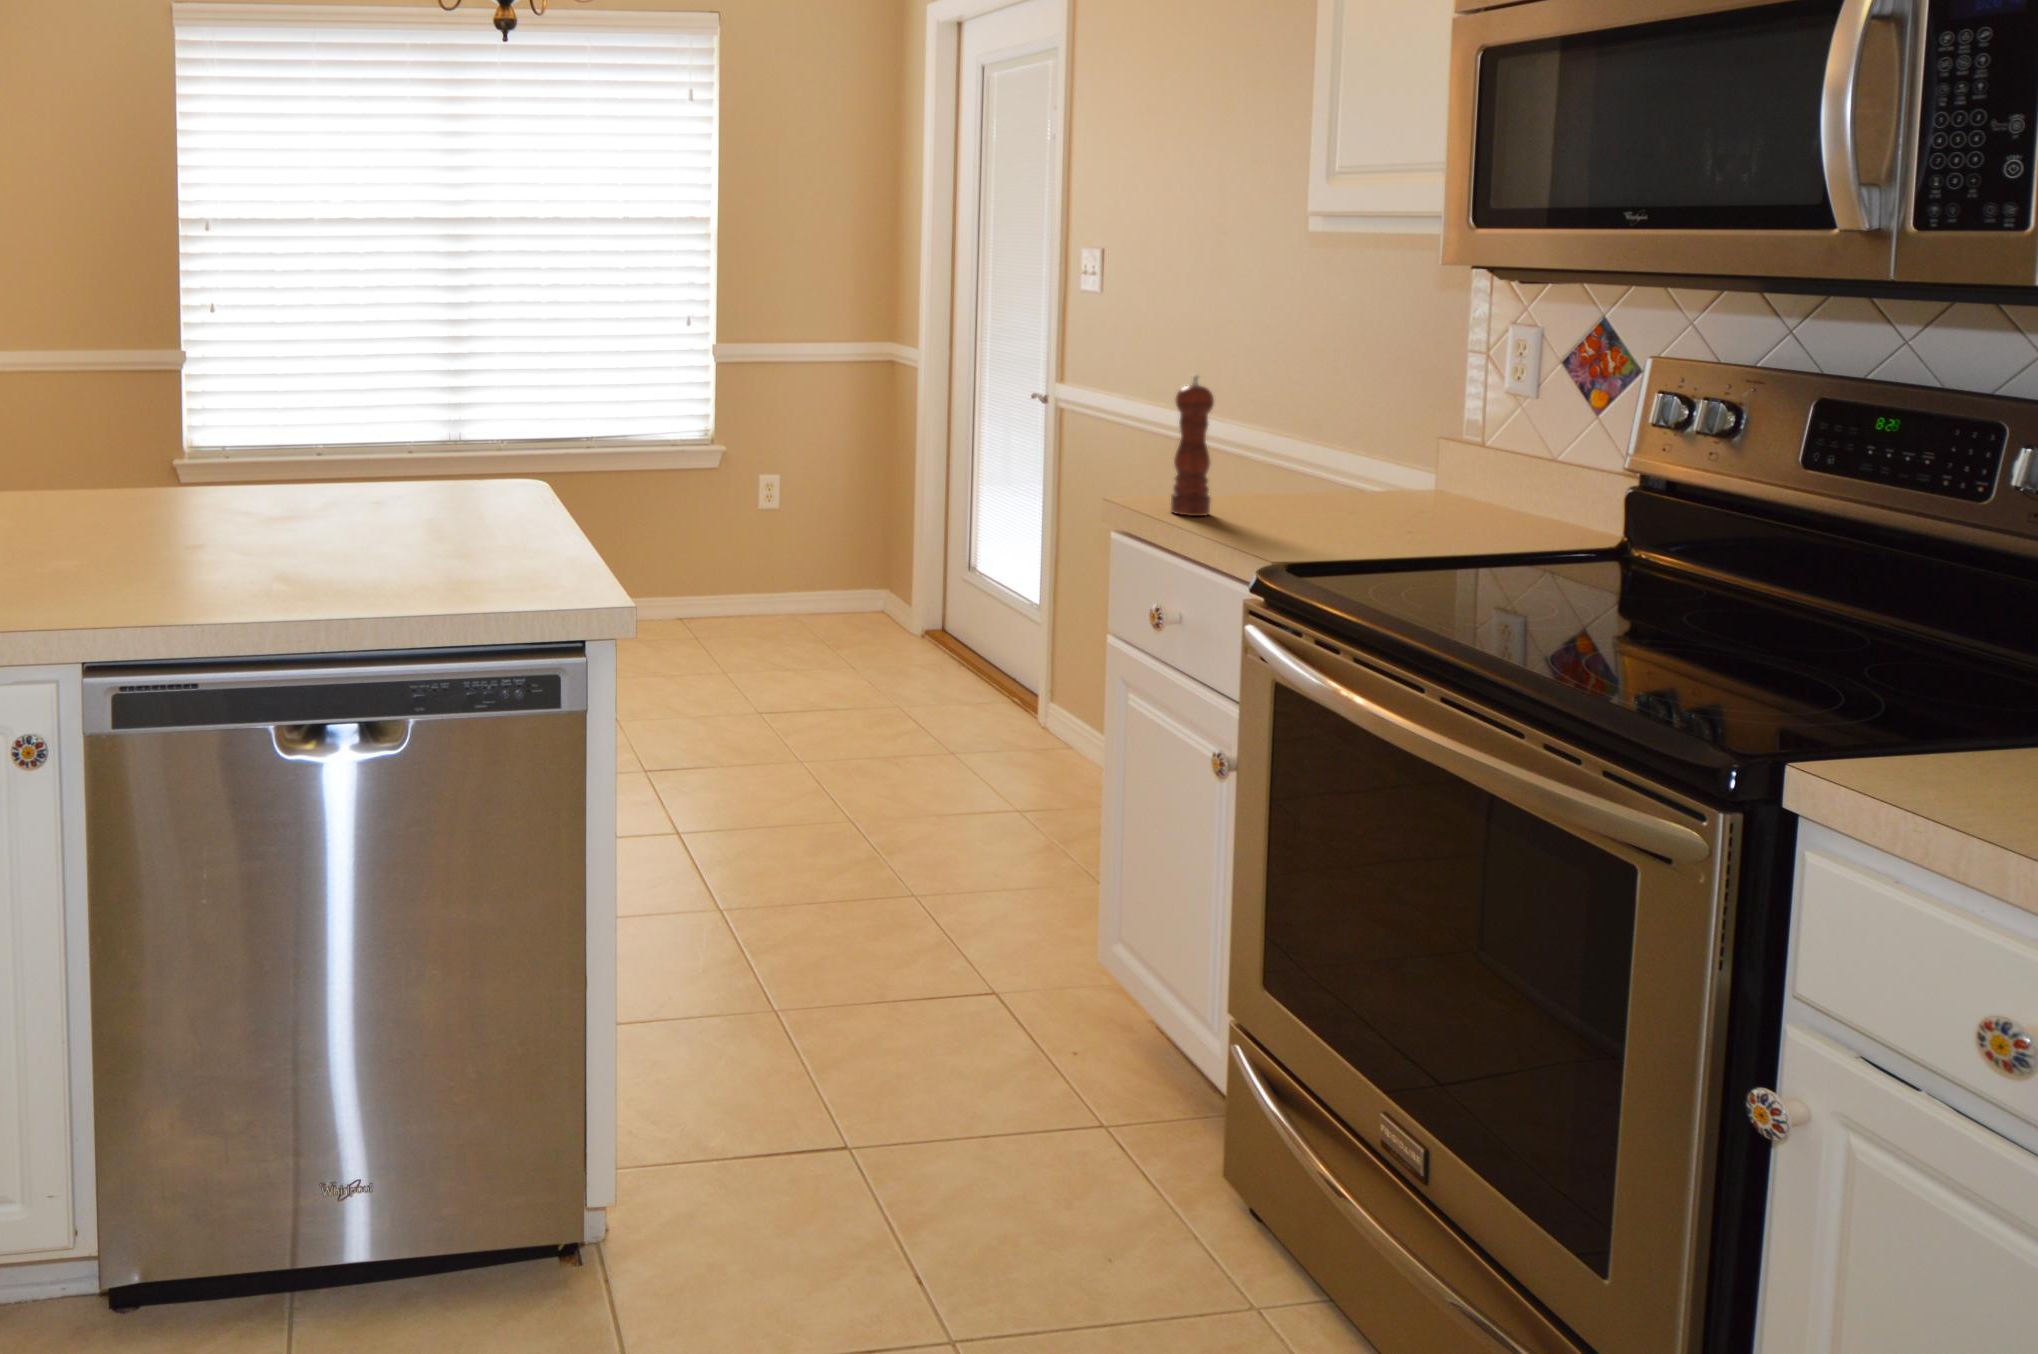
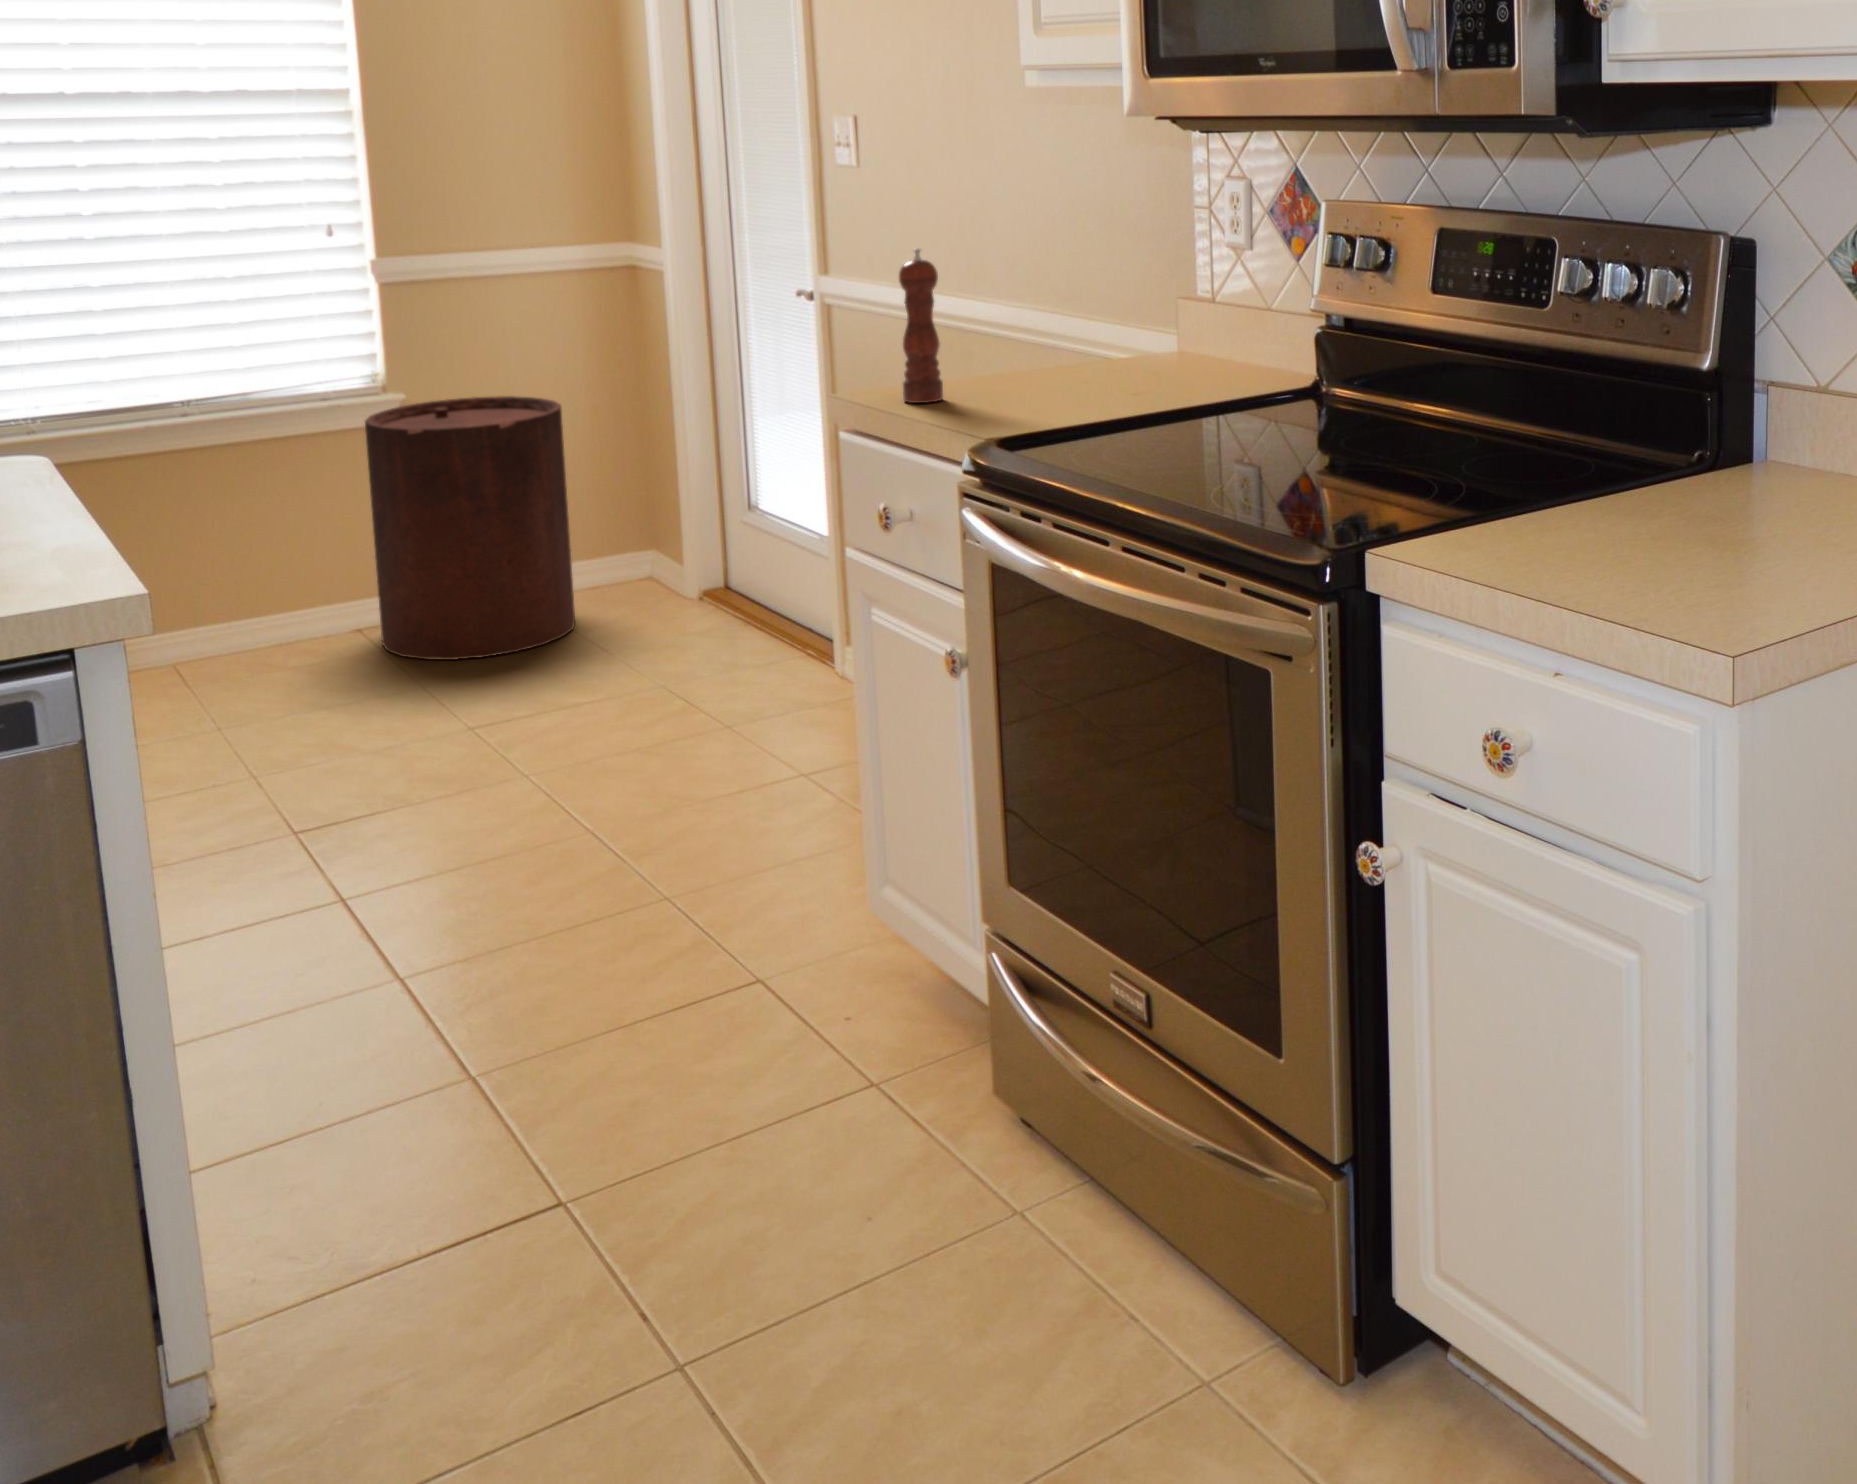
trash can: none [680,454,828,658] -> present [365,396,575,660]

